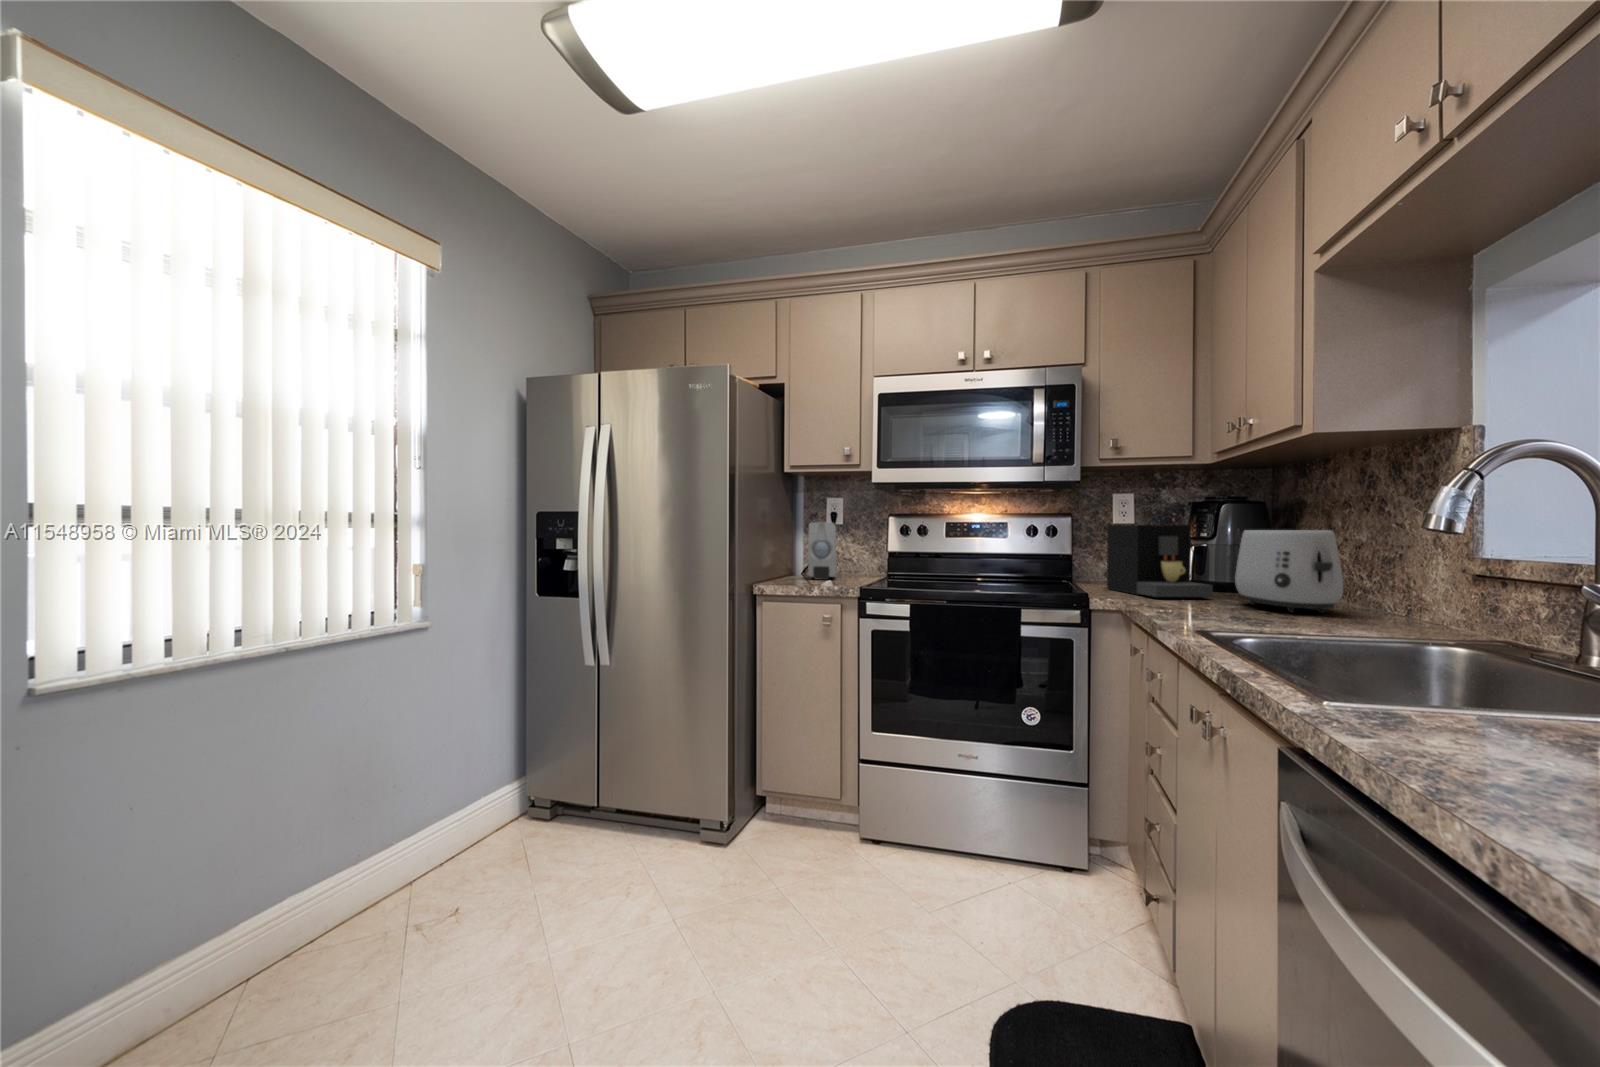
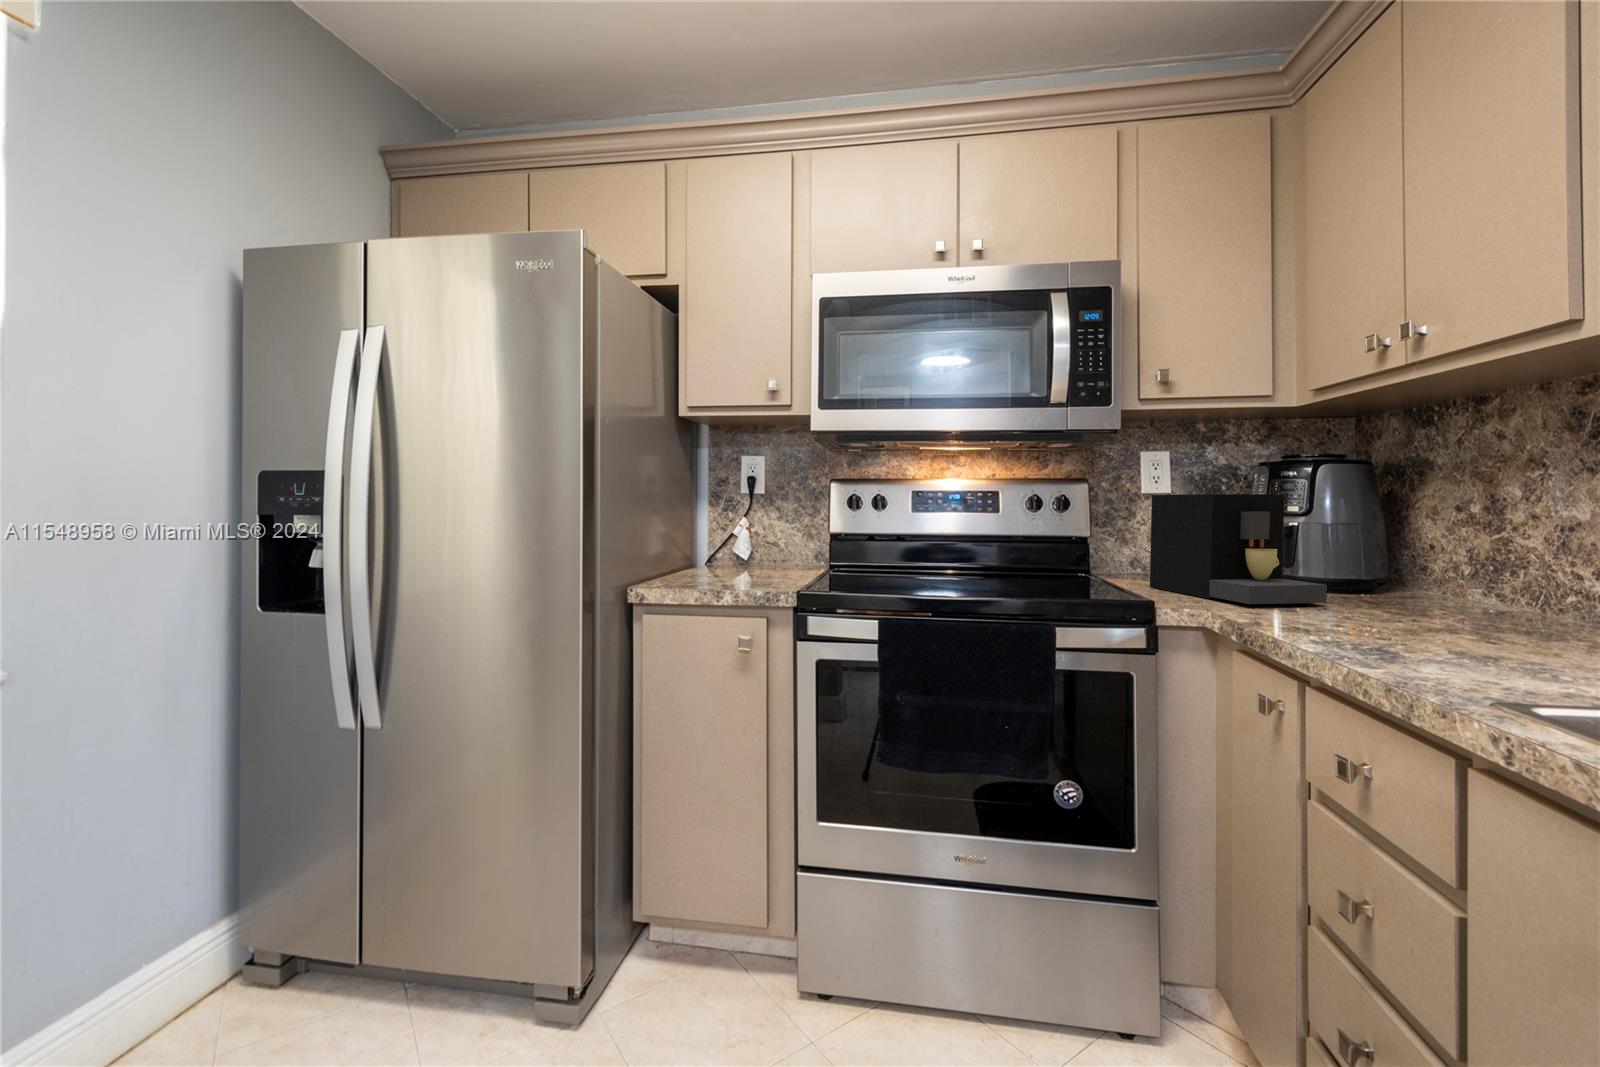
soap dispenser: present [808,522,836,580] -> none [714,491,755,575]
toaster: present [1235,530,1343,613] -> none [1375,502,1581,633]

